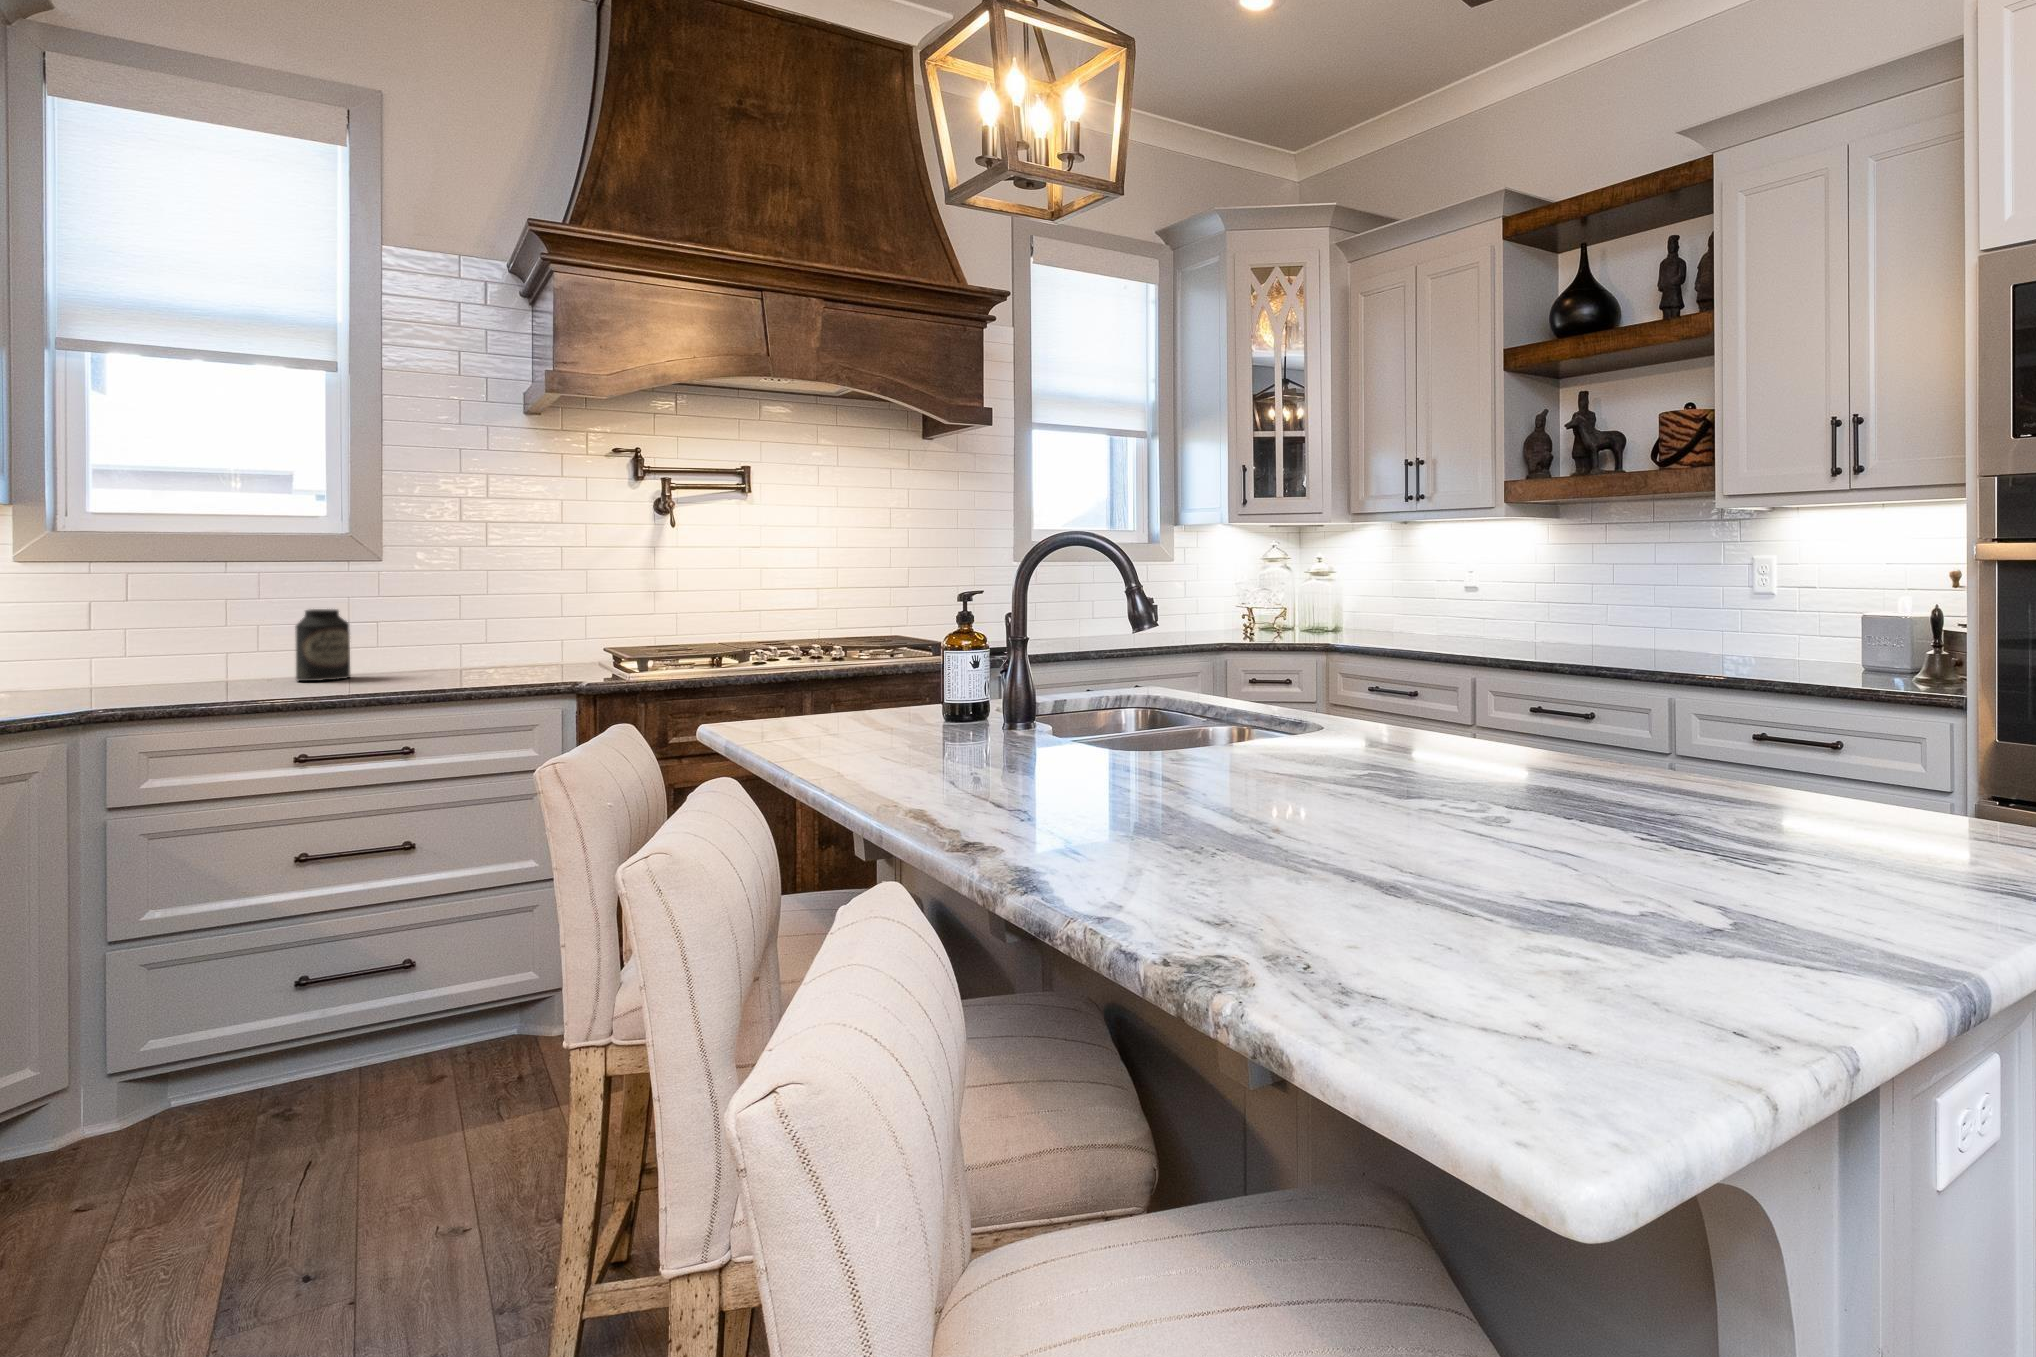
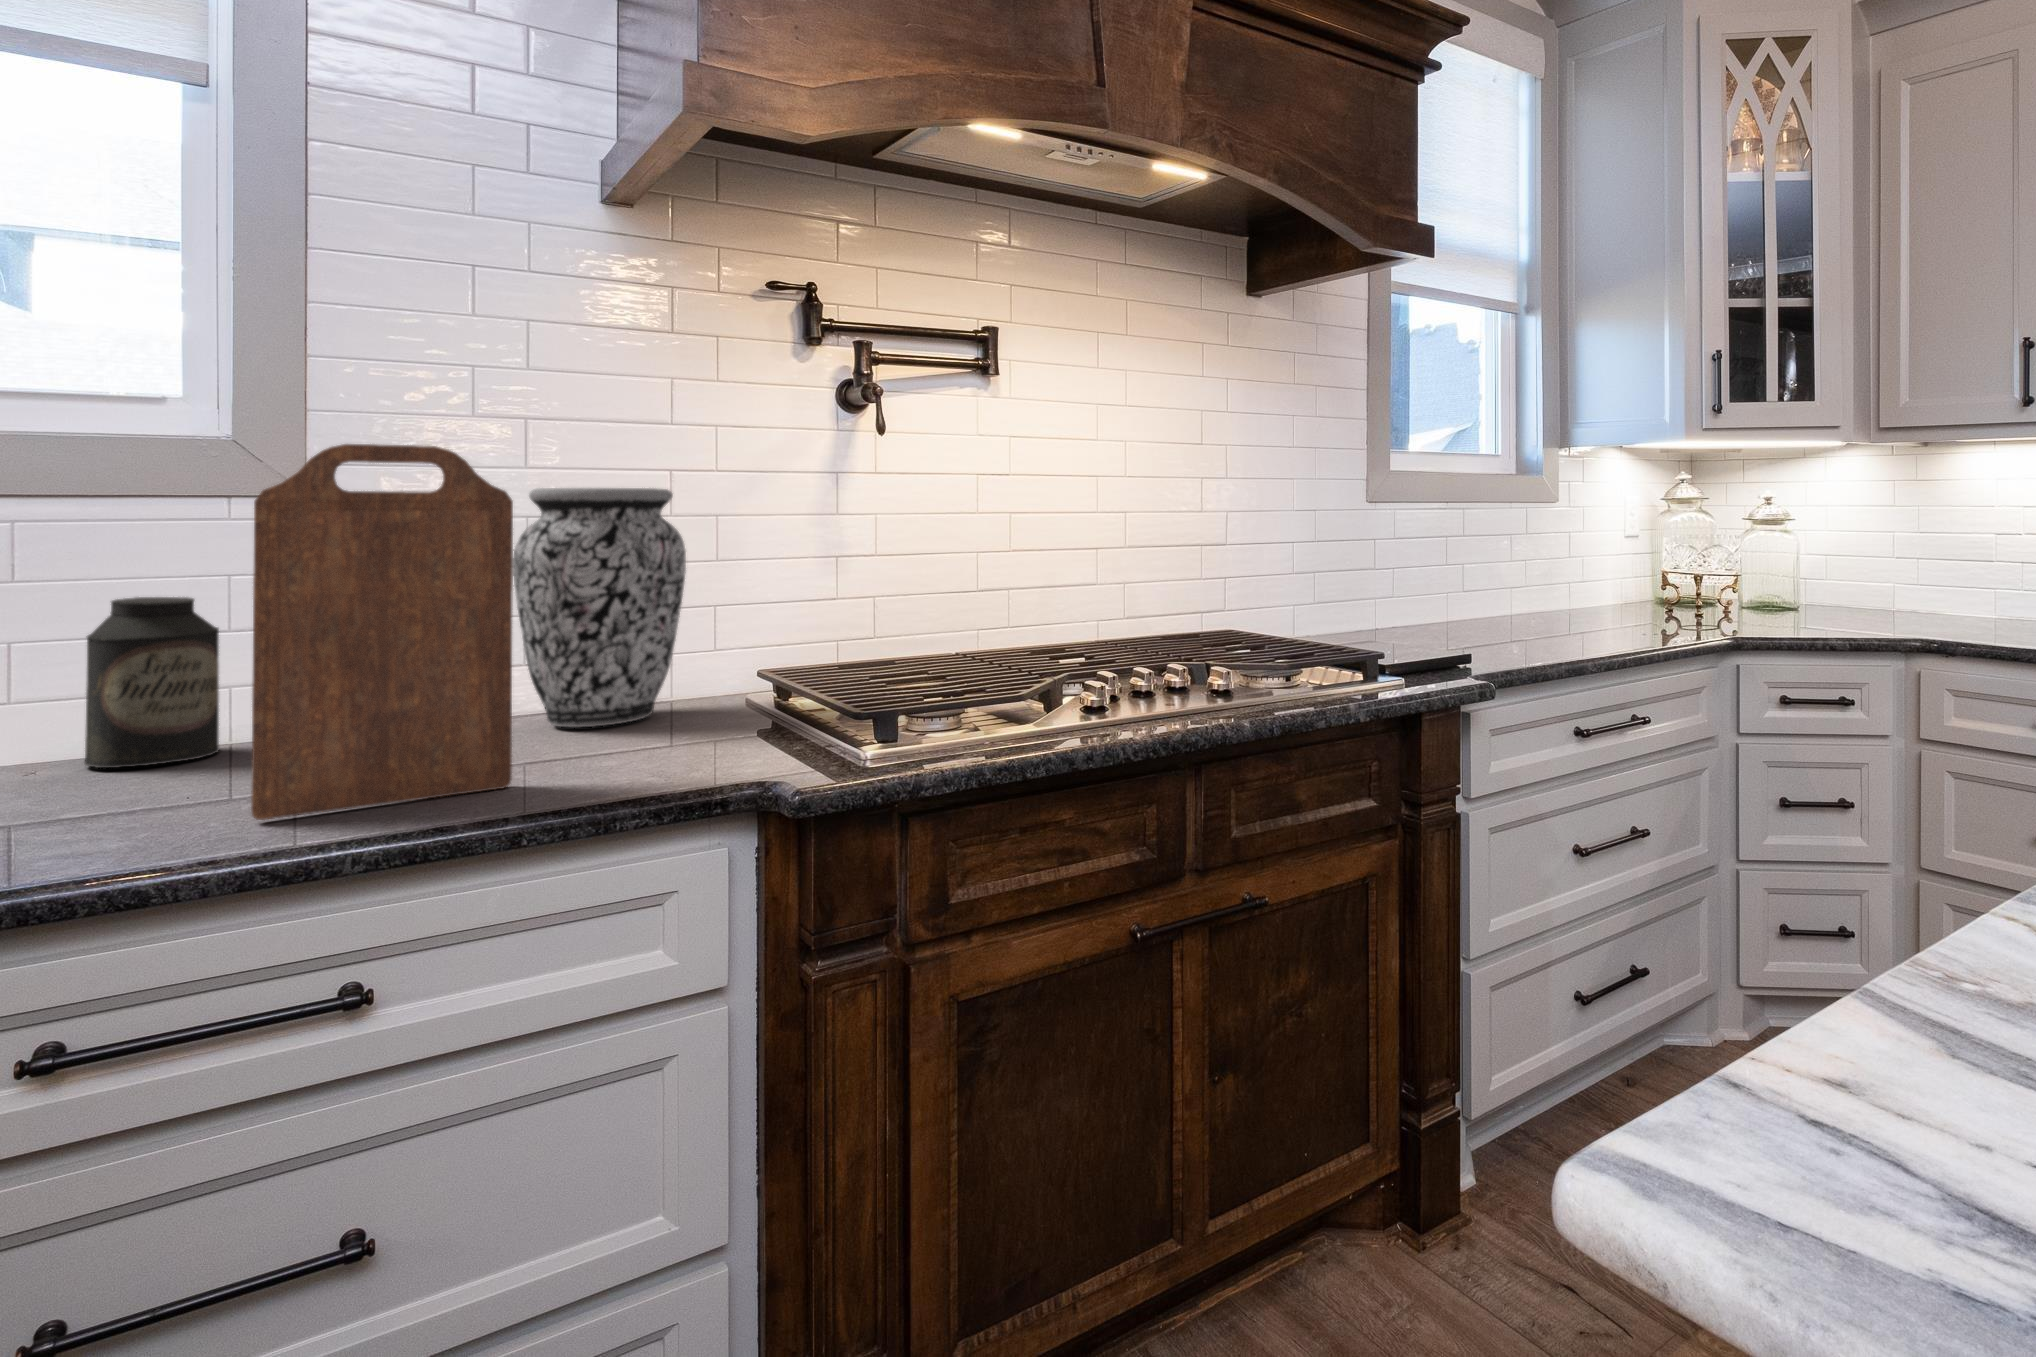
cutting board: none [374,545,478,692] -> present [251,444,513,820]
vase: none [481,559,565,670] -> present [513,488,686,727]

